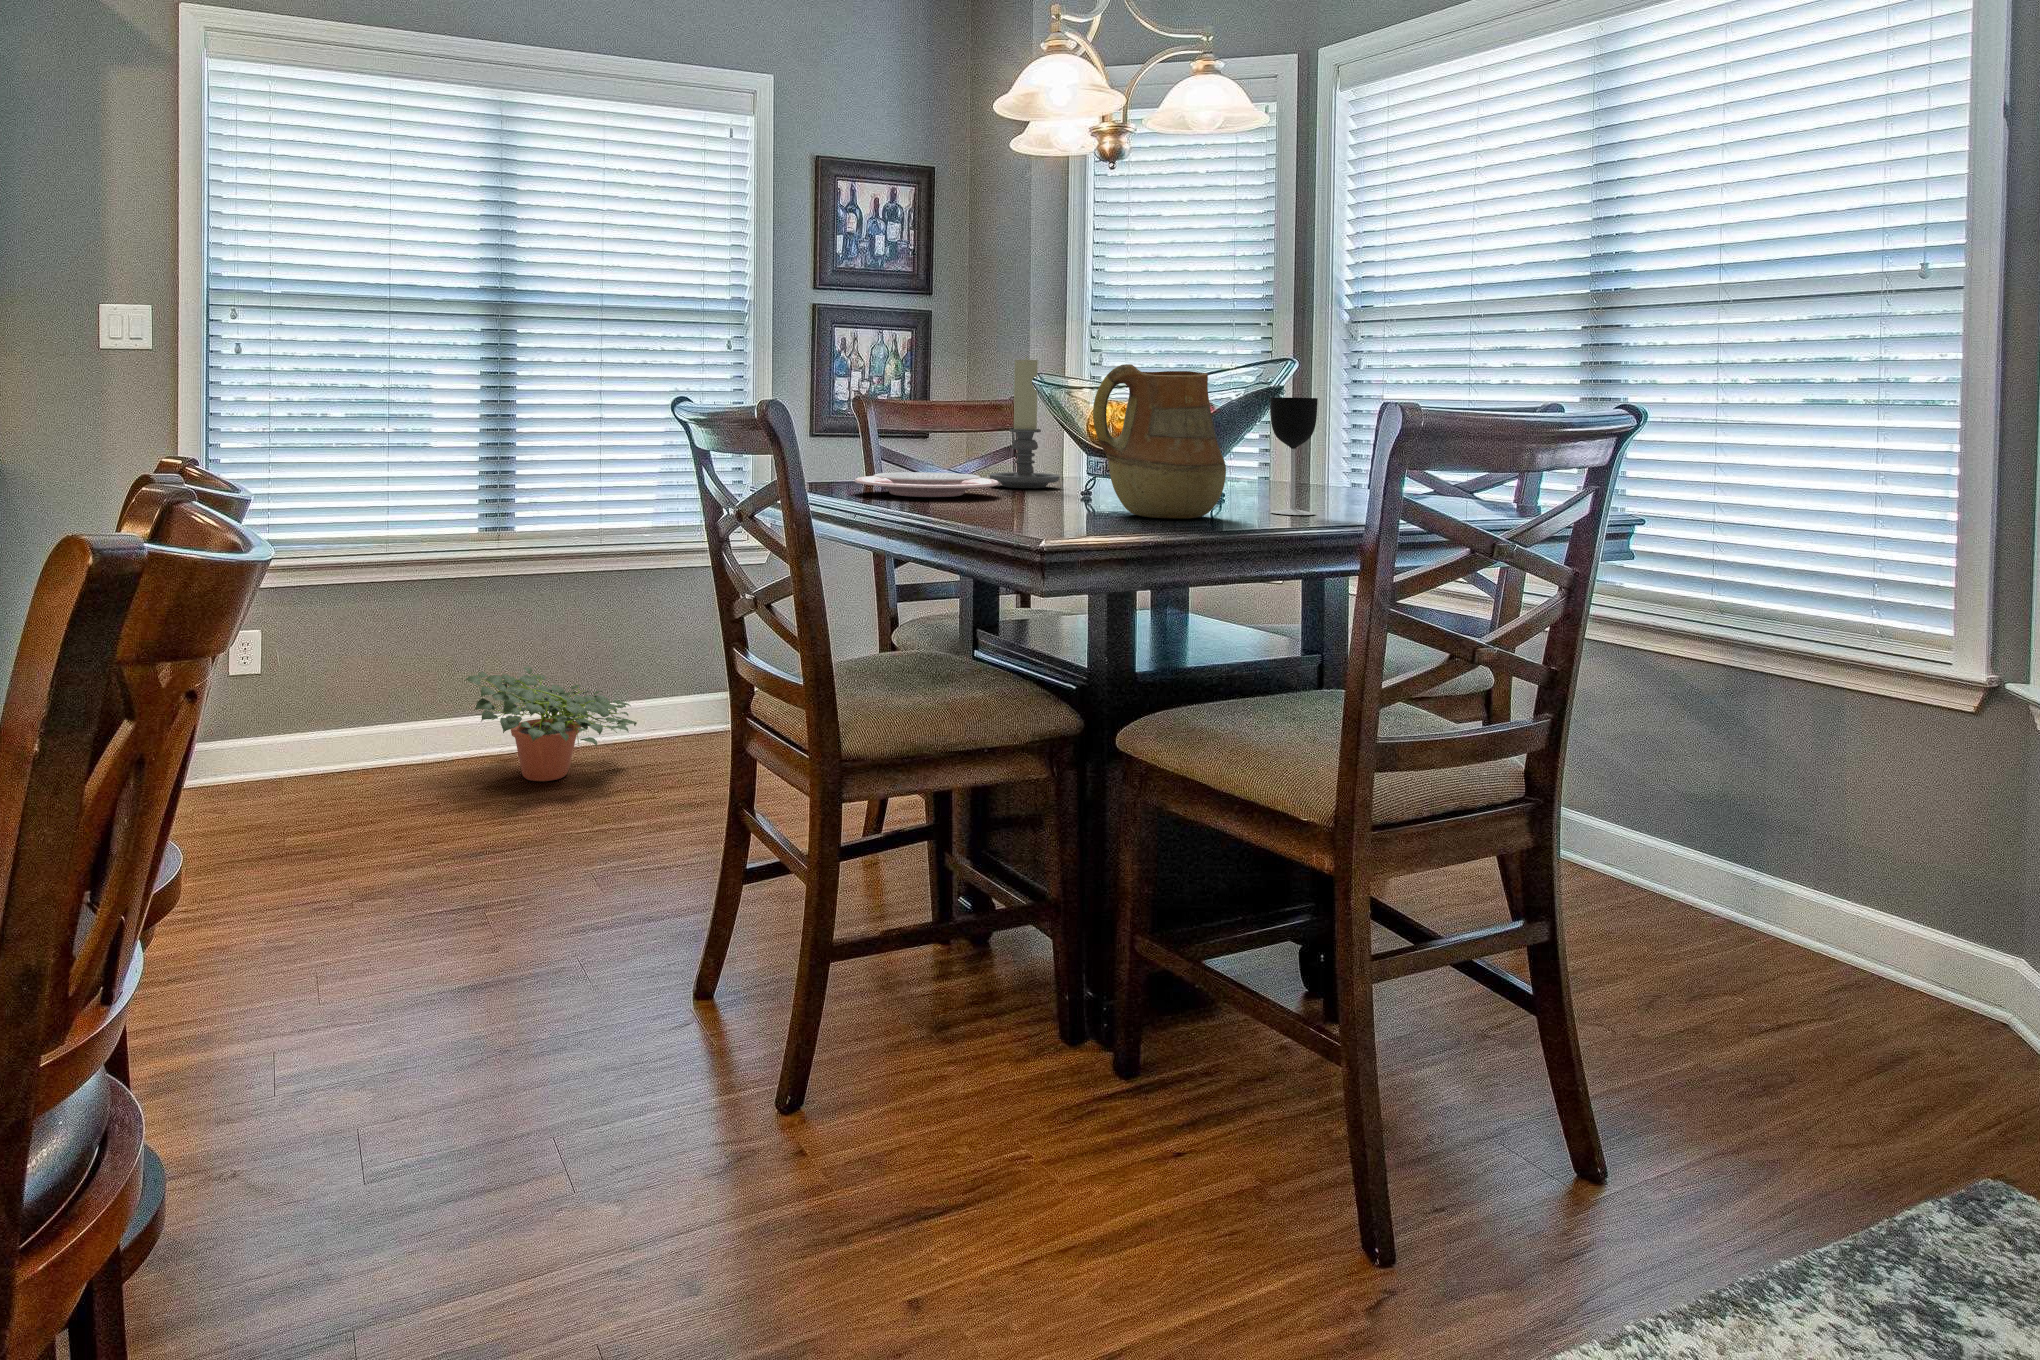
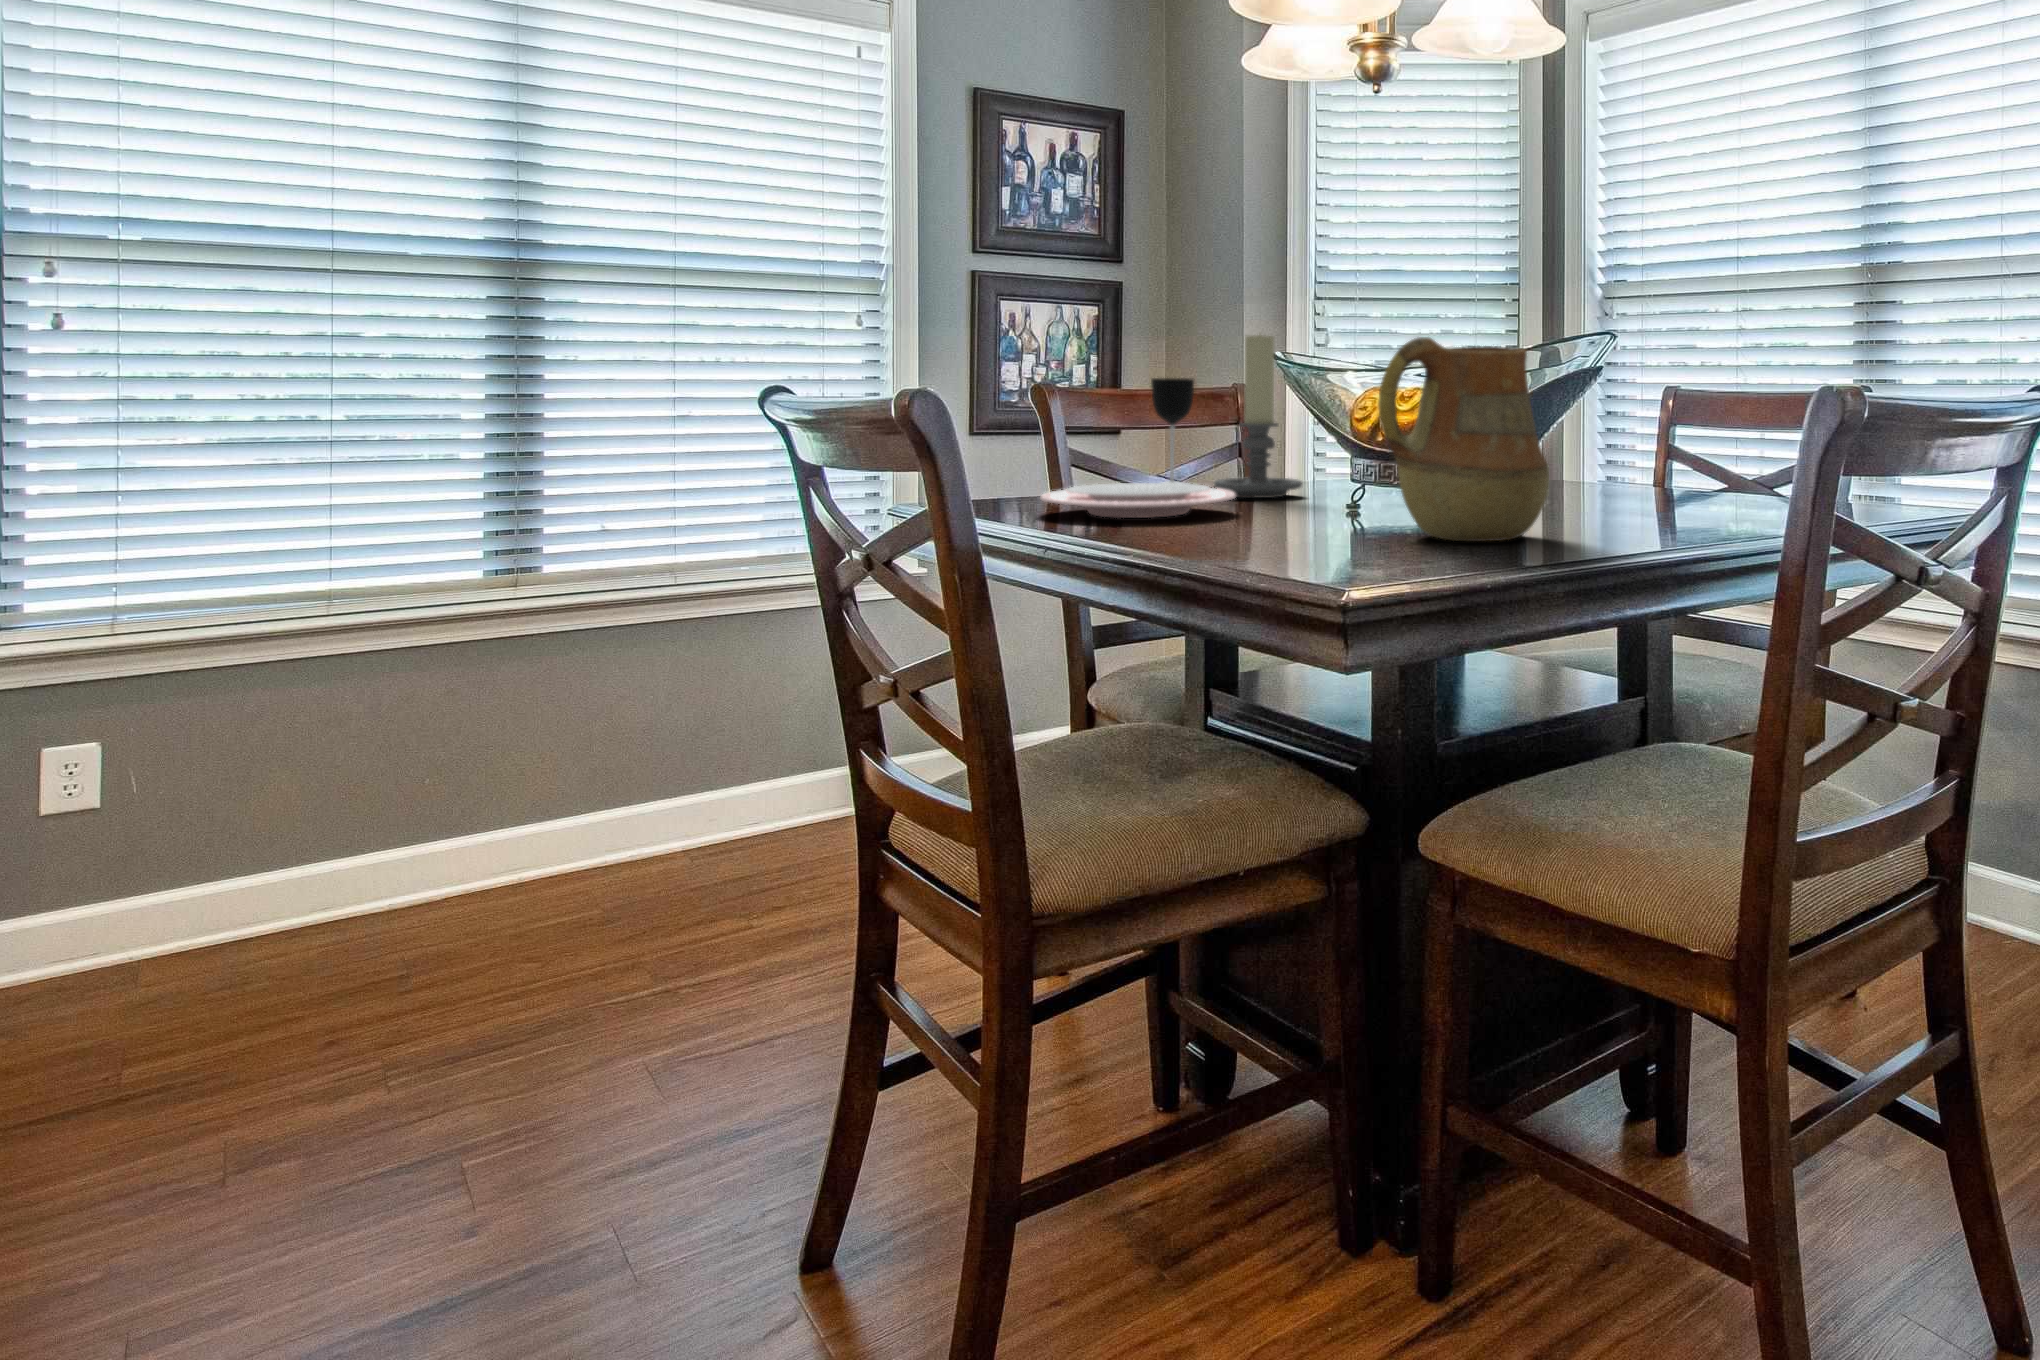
wine glass: present [1270,397,1318,515] -> present [1151,378,1194,484]
potted plant: present [465,667,637,781] -> none [471,750,736,908]

